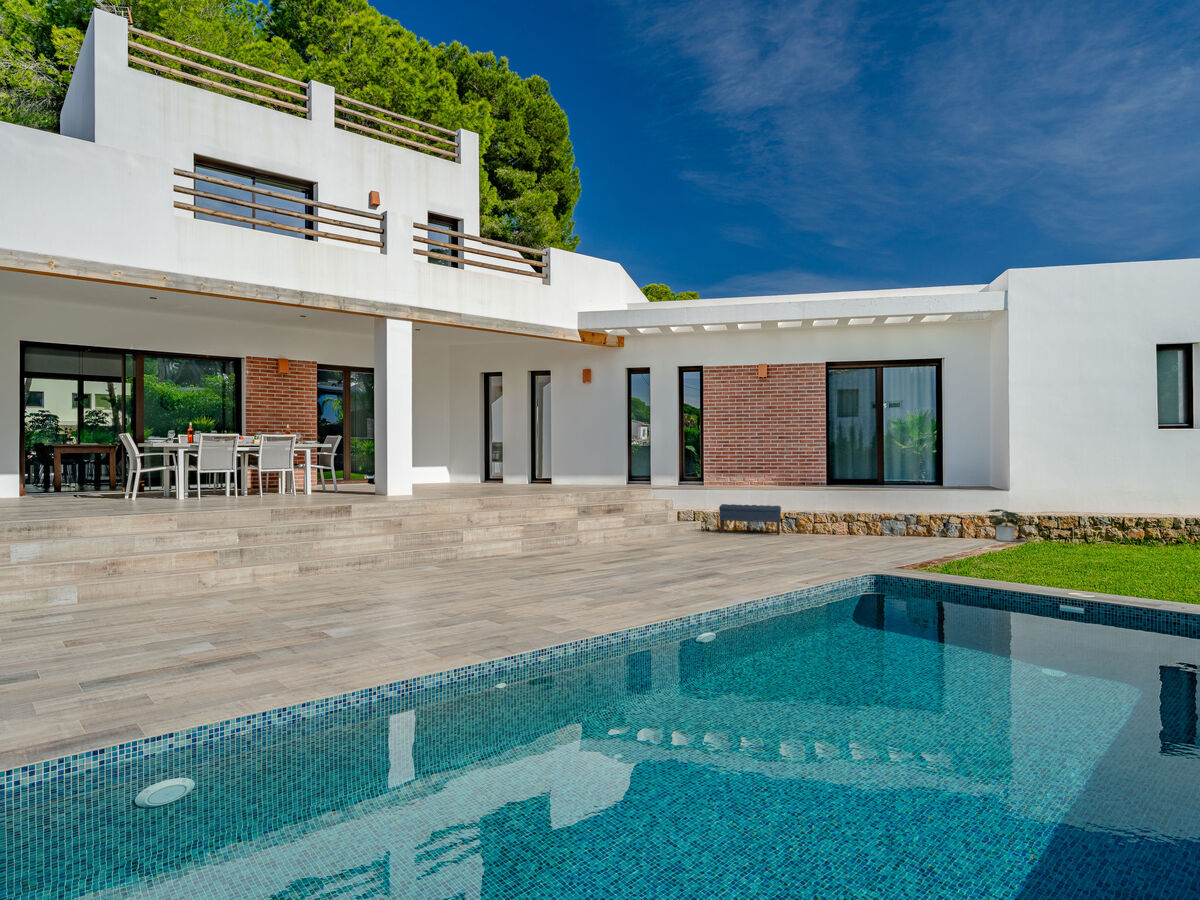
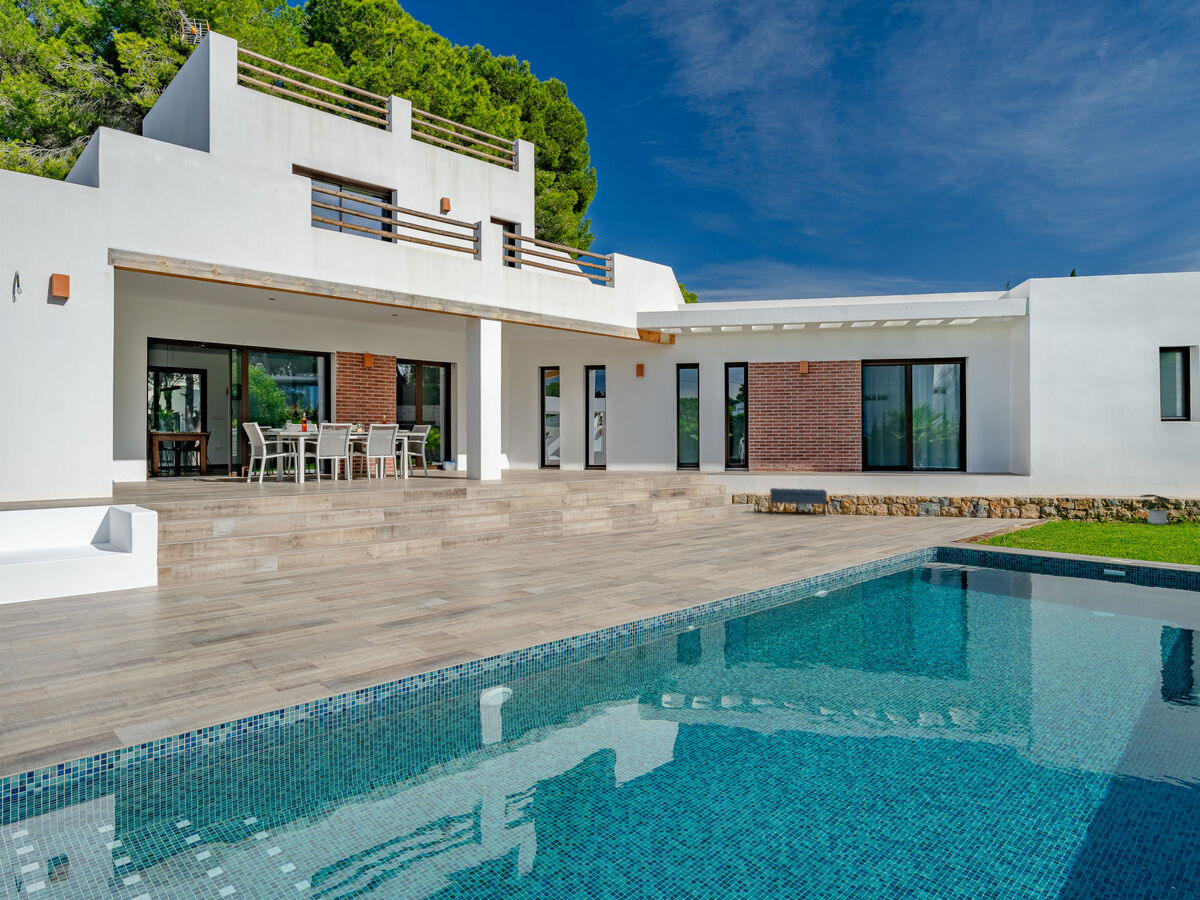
potted plant: present [985,509,1028,542] -> present [1138,495,1180,525]

